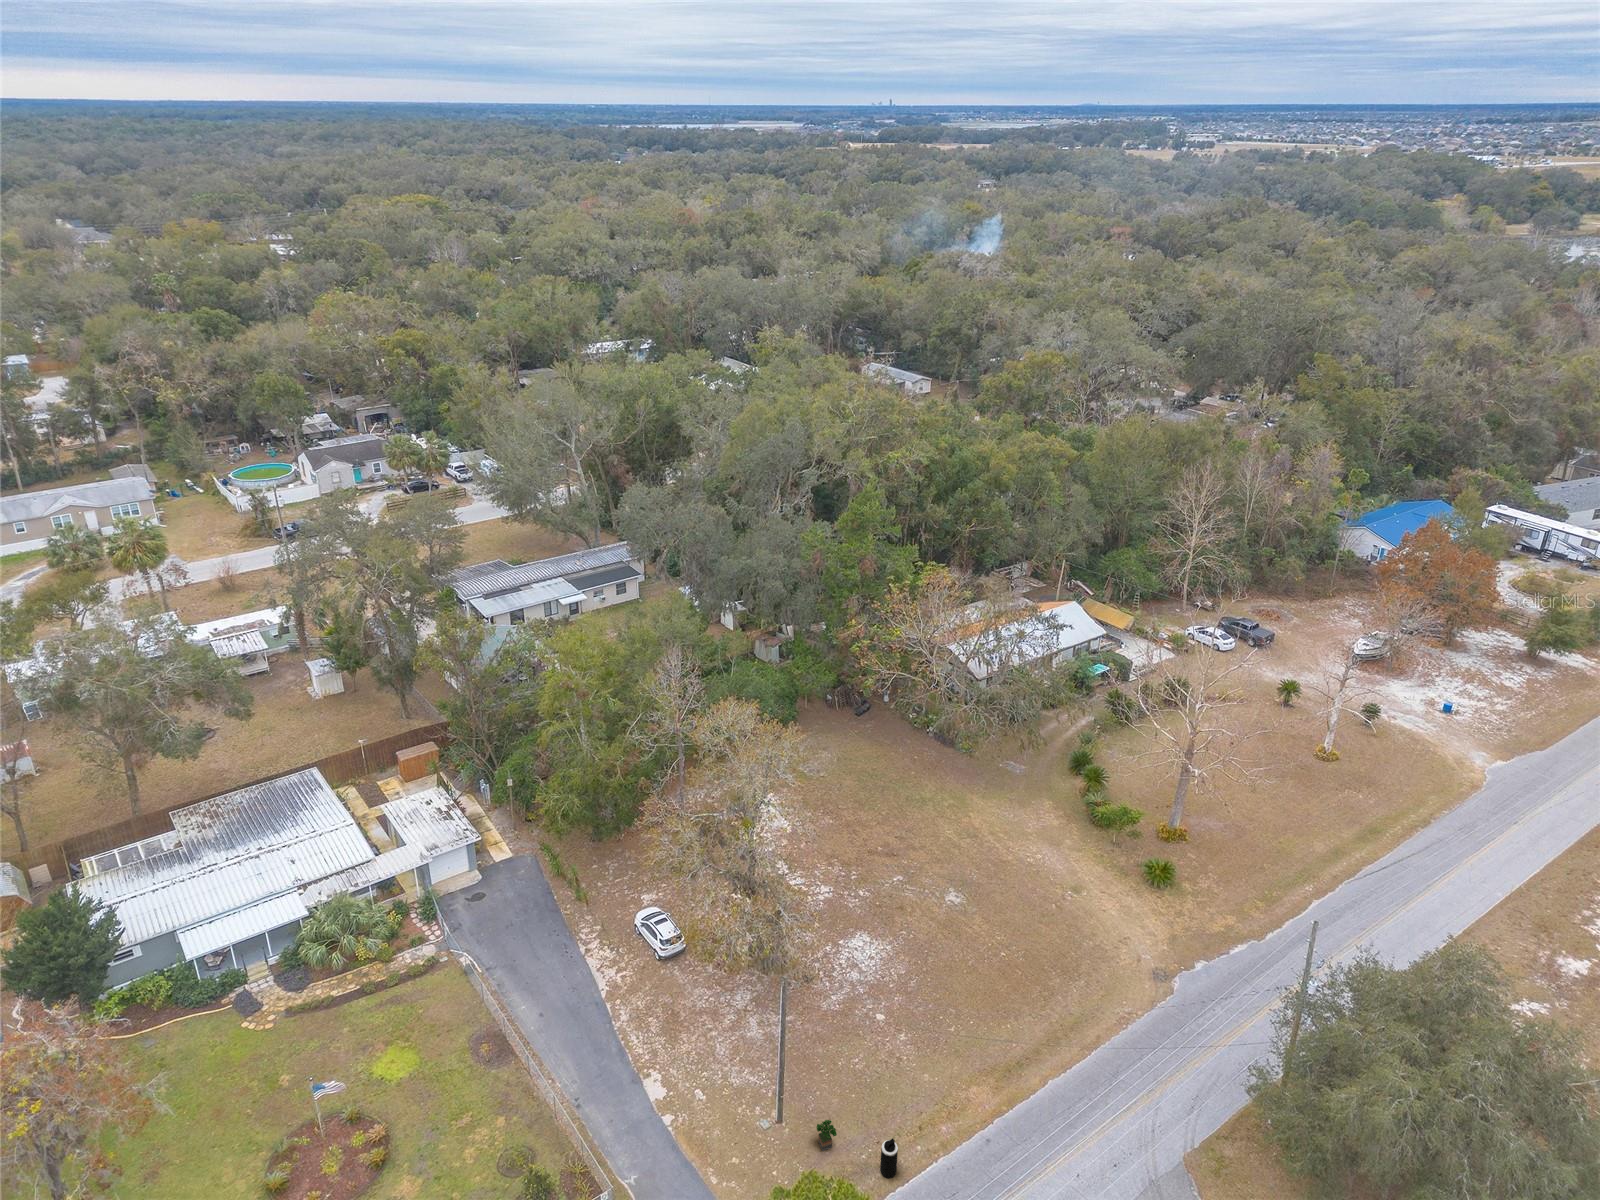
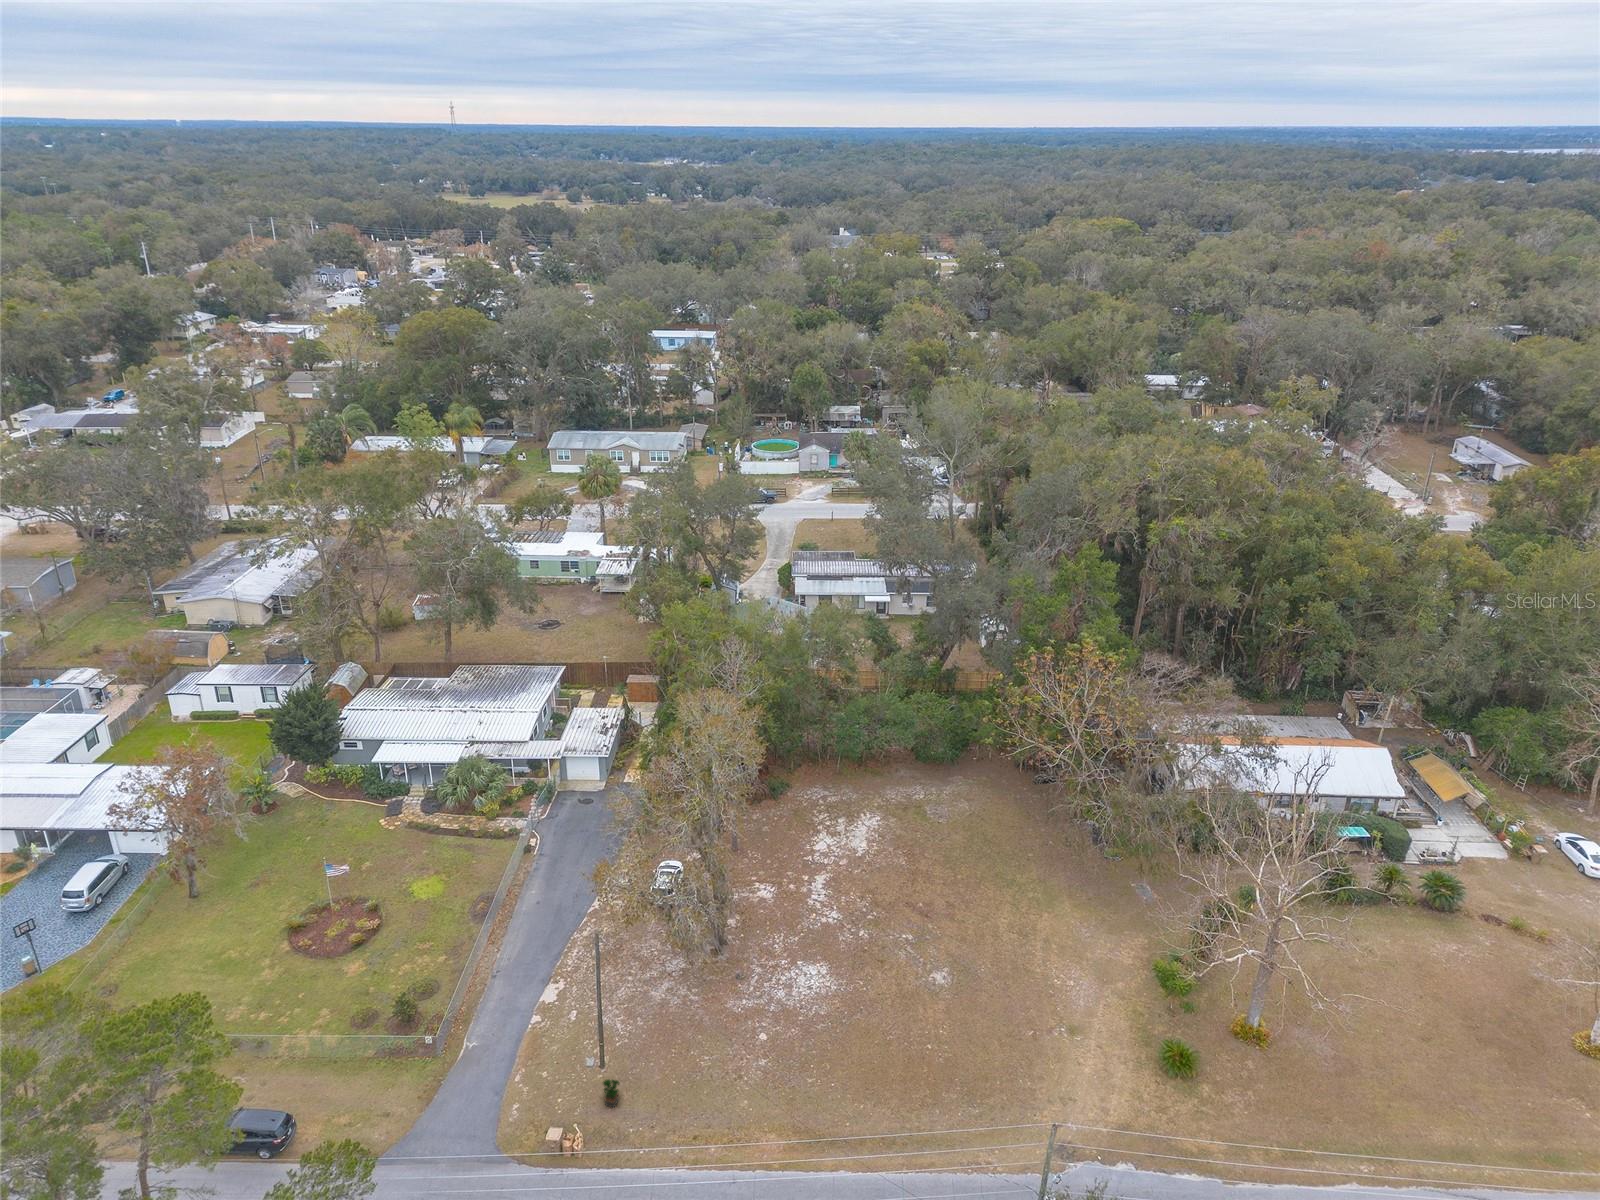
trash can: present [880,1138,898,1179] -> none [623,1120,642,1158]

